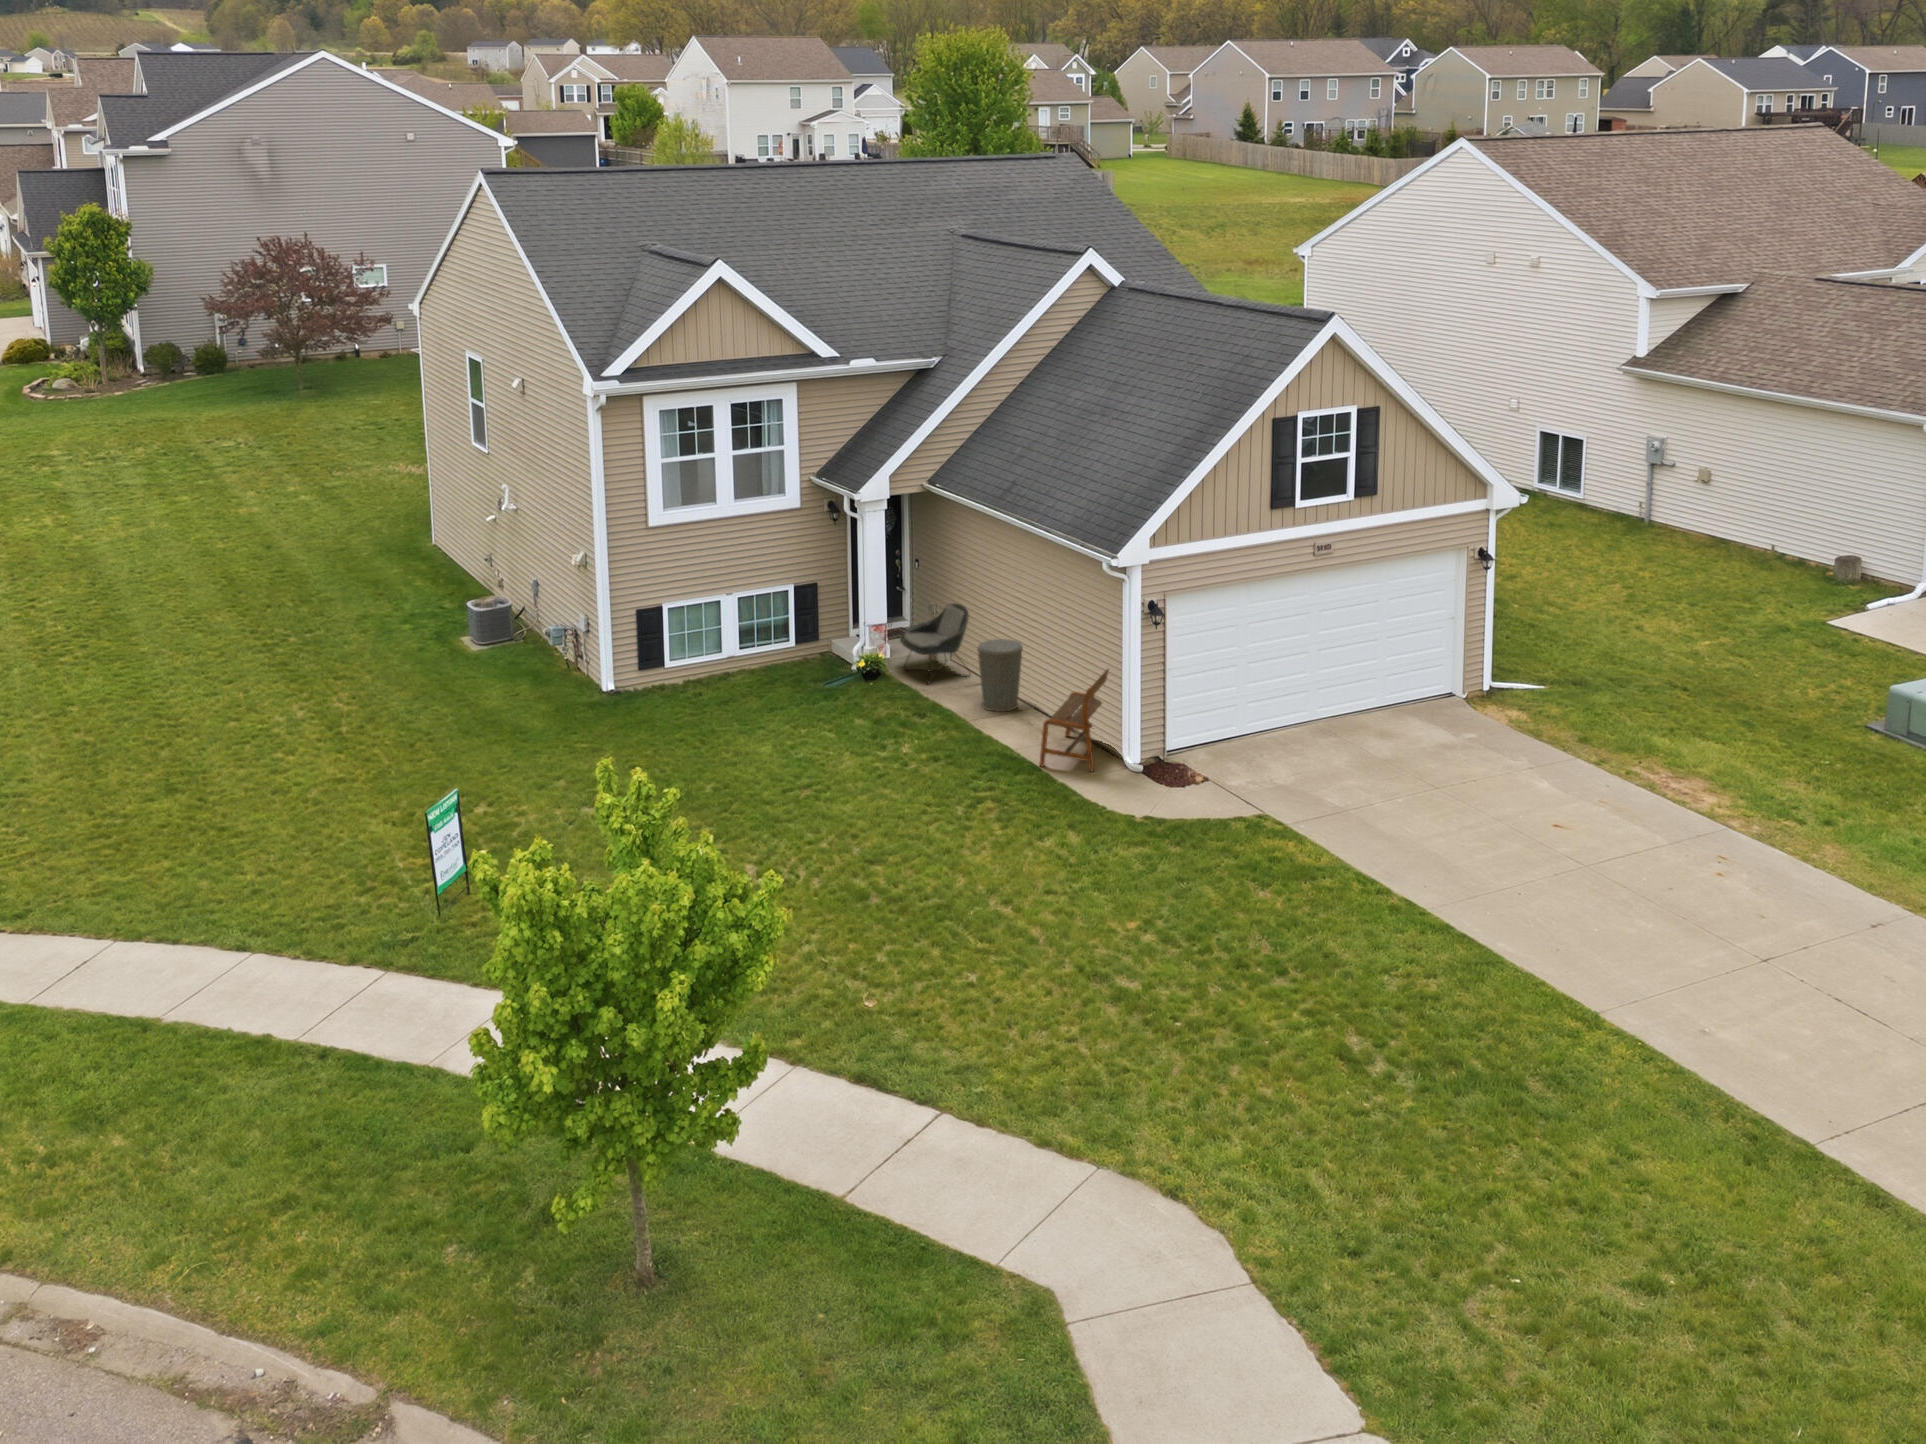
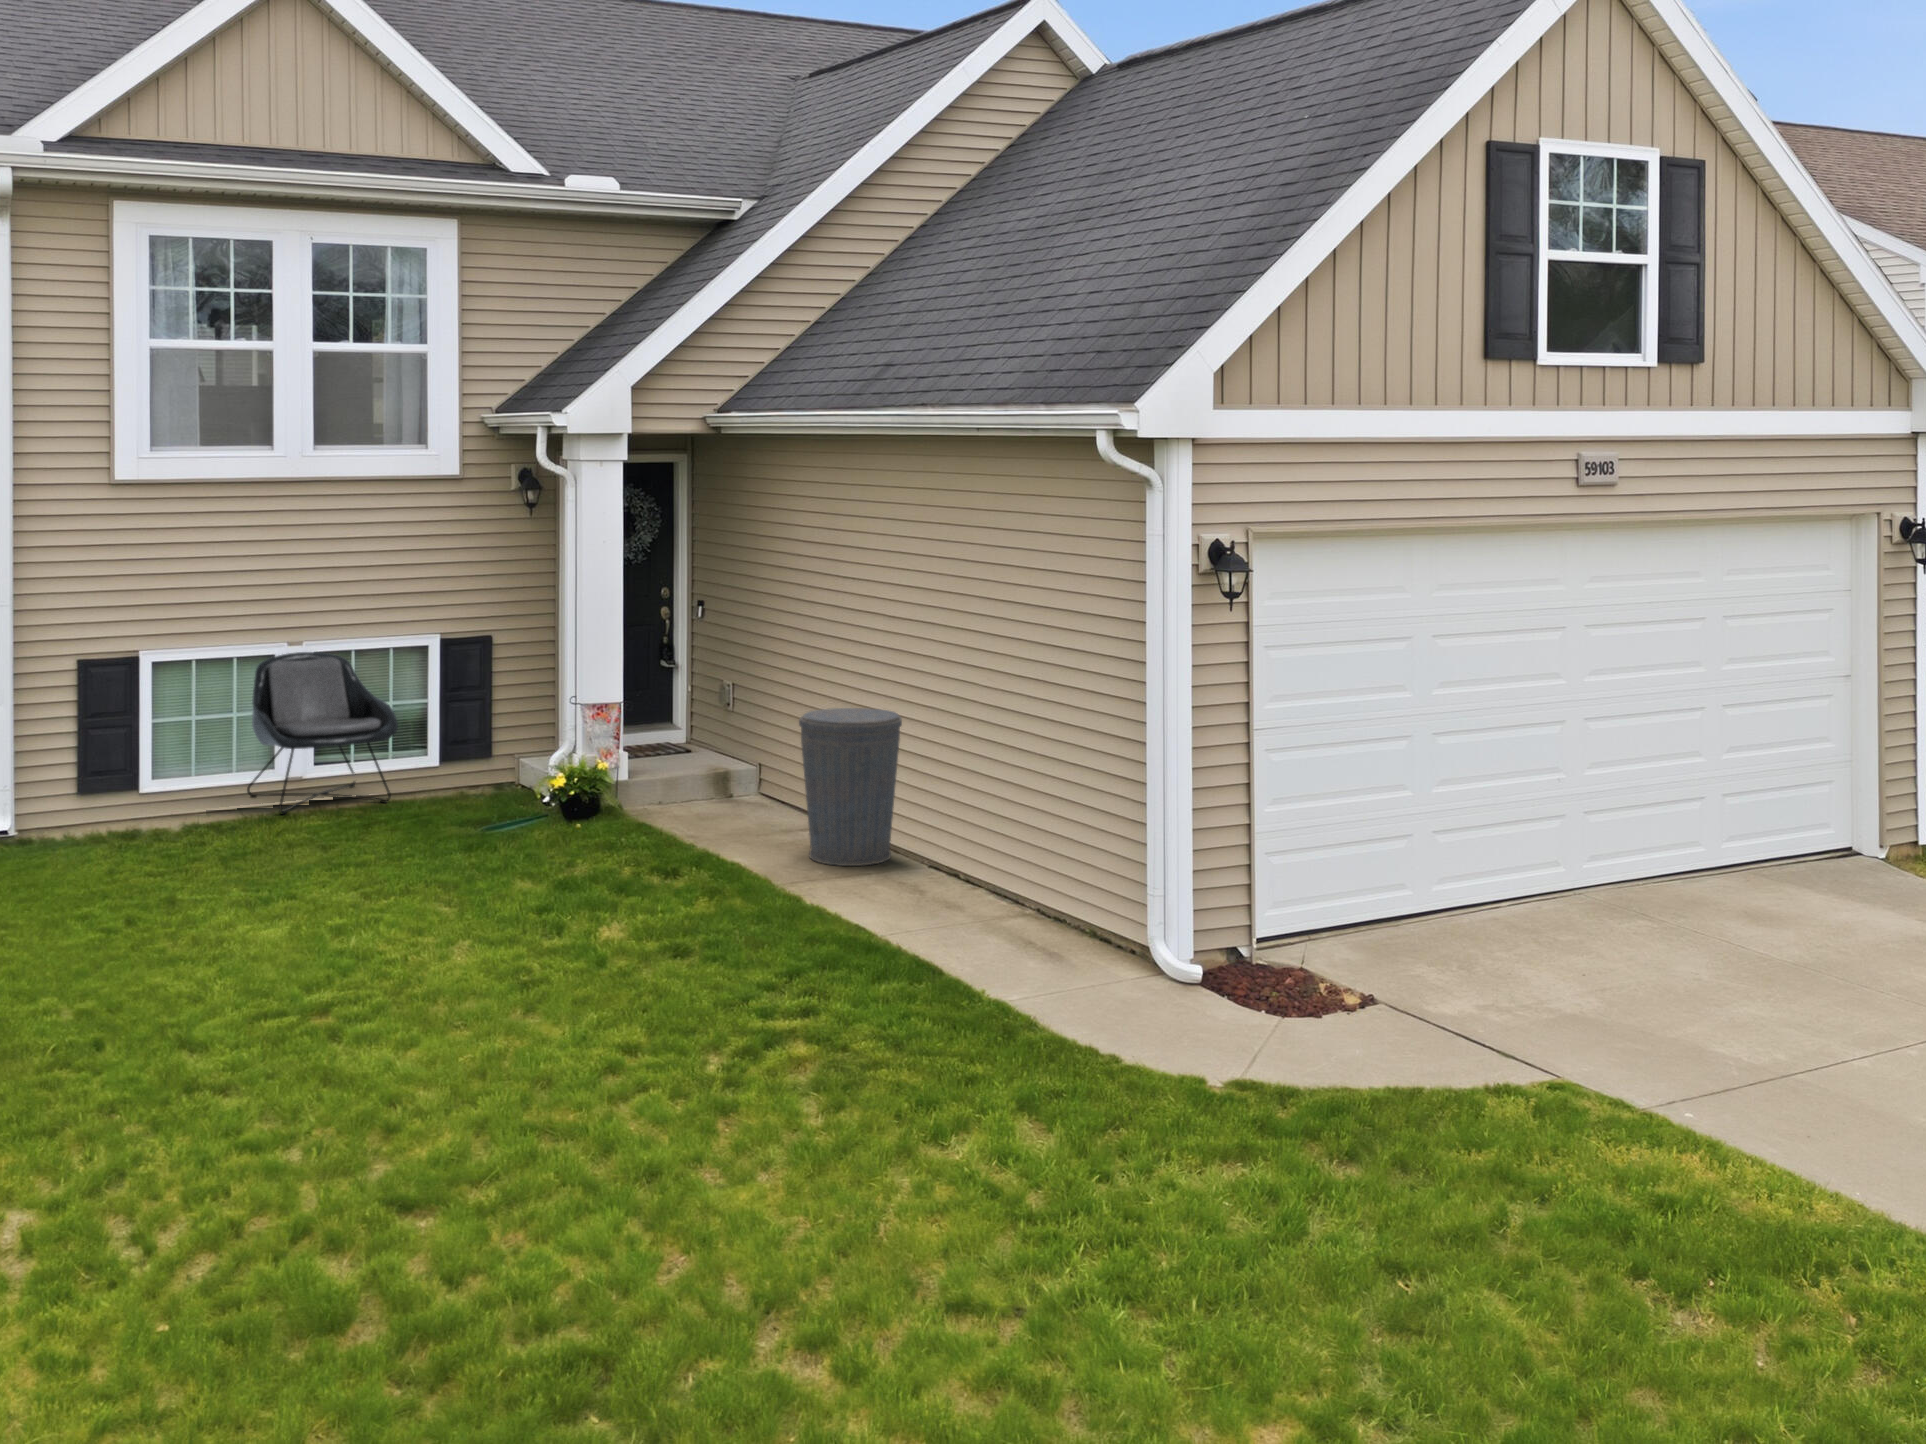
lounge chair: present [900,603,970,683] -> present [247,652,398,815]
bench: present [1039,669,1109,771] -> none [936,721,1123,976]

